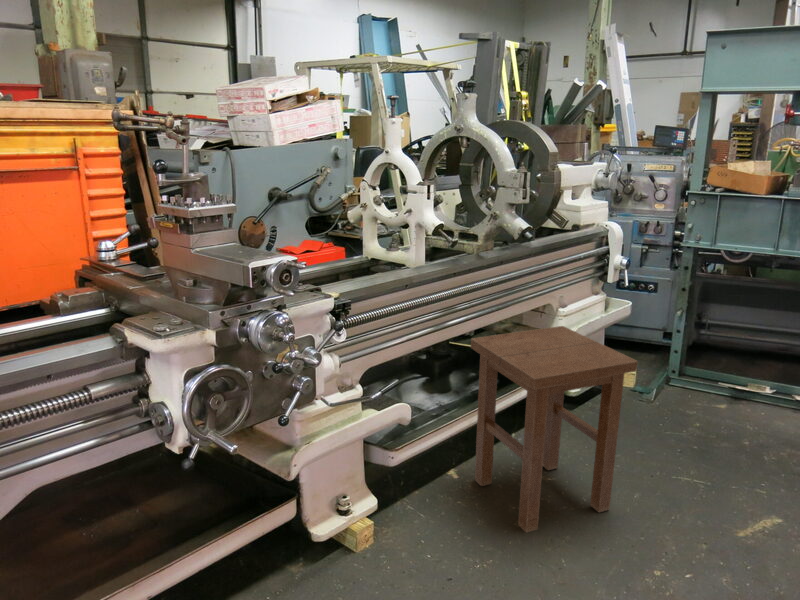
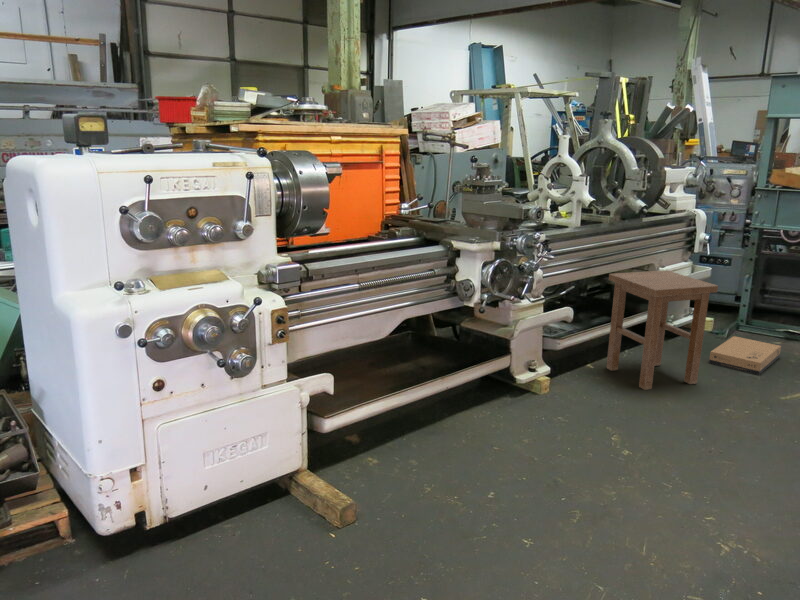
cardboard box: none [629,405,730,481] -> present [709,336,781,375]

